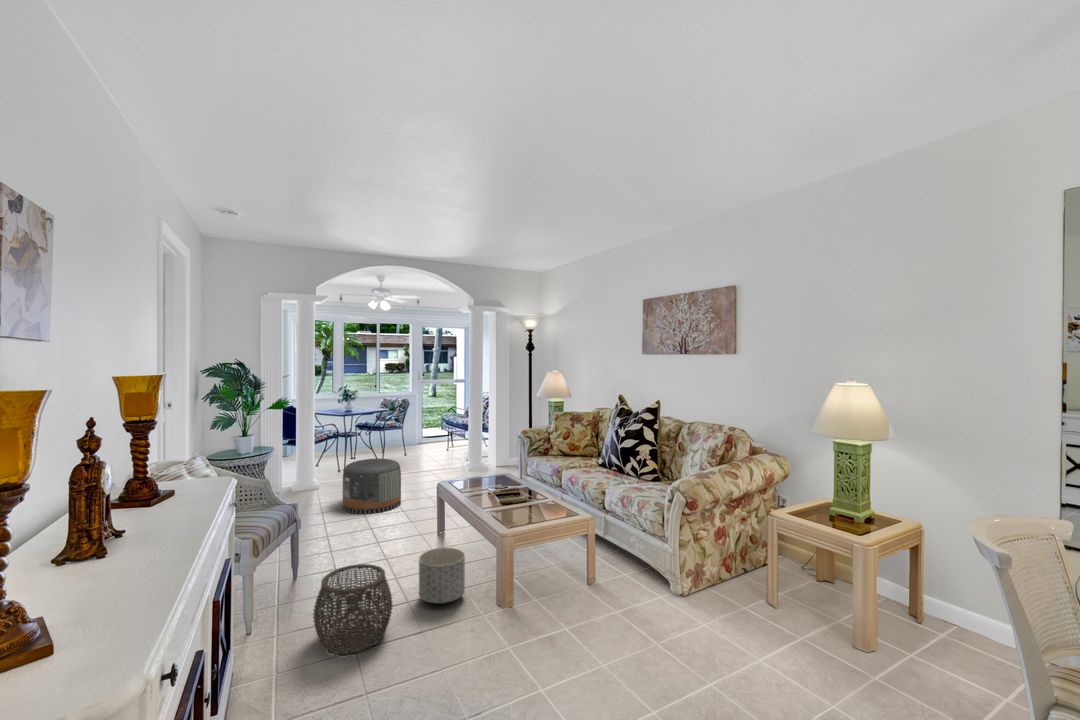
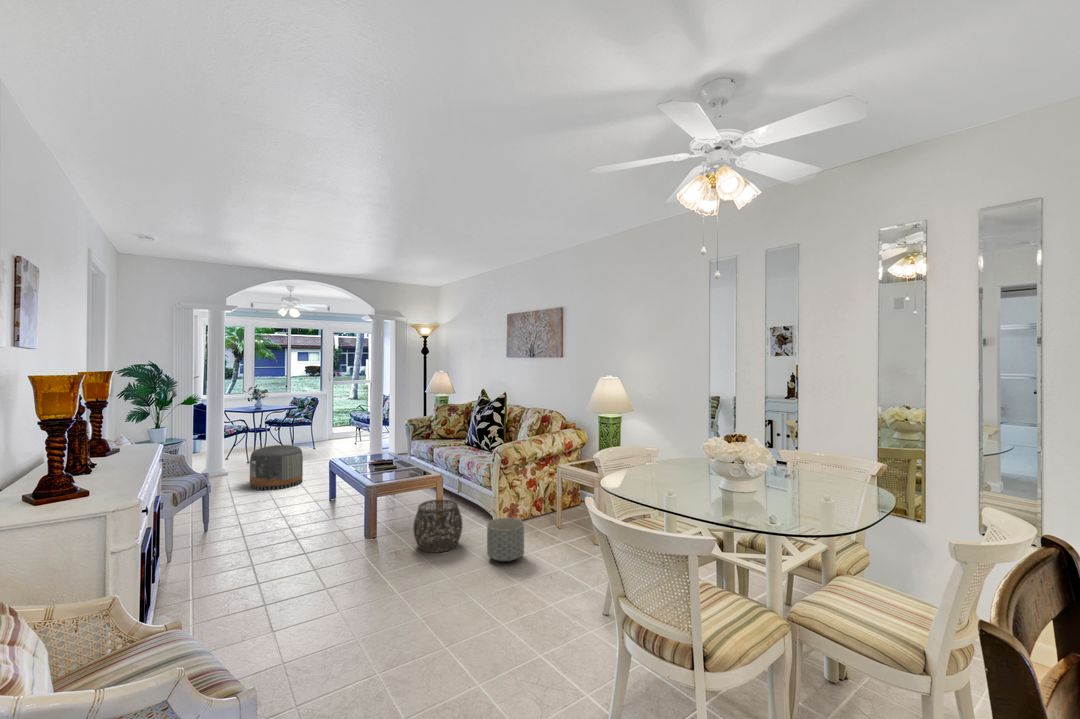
planter: present [419,548,465,604] -> present [487,518,524,562]
woven basket: present [313,564,393,655] -> present [413,499,462,553]

